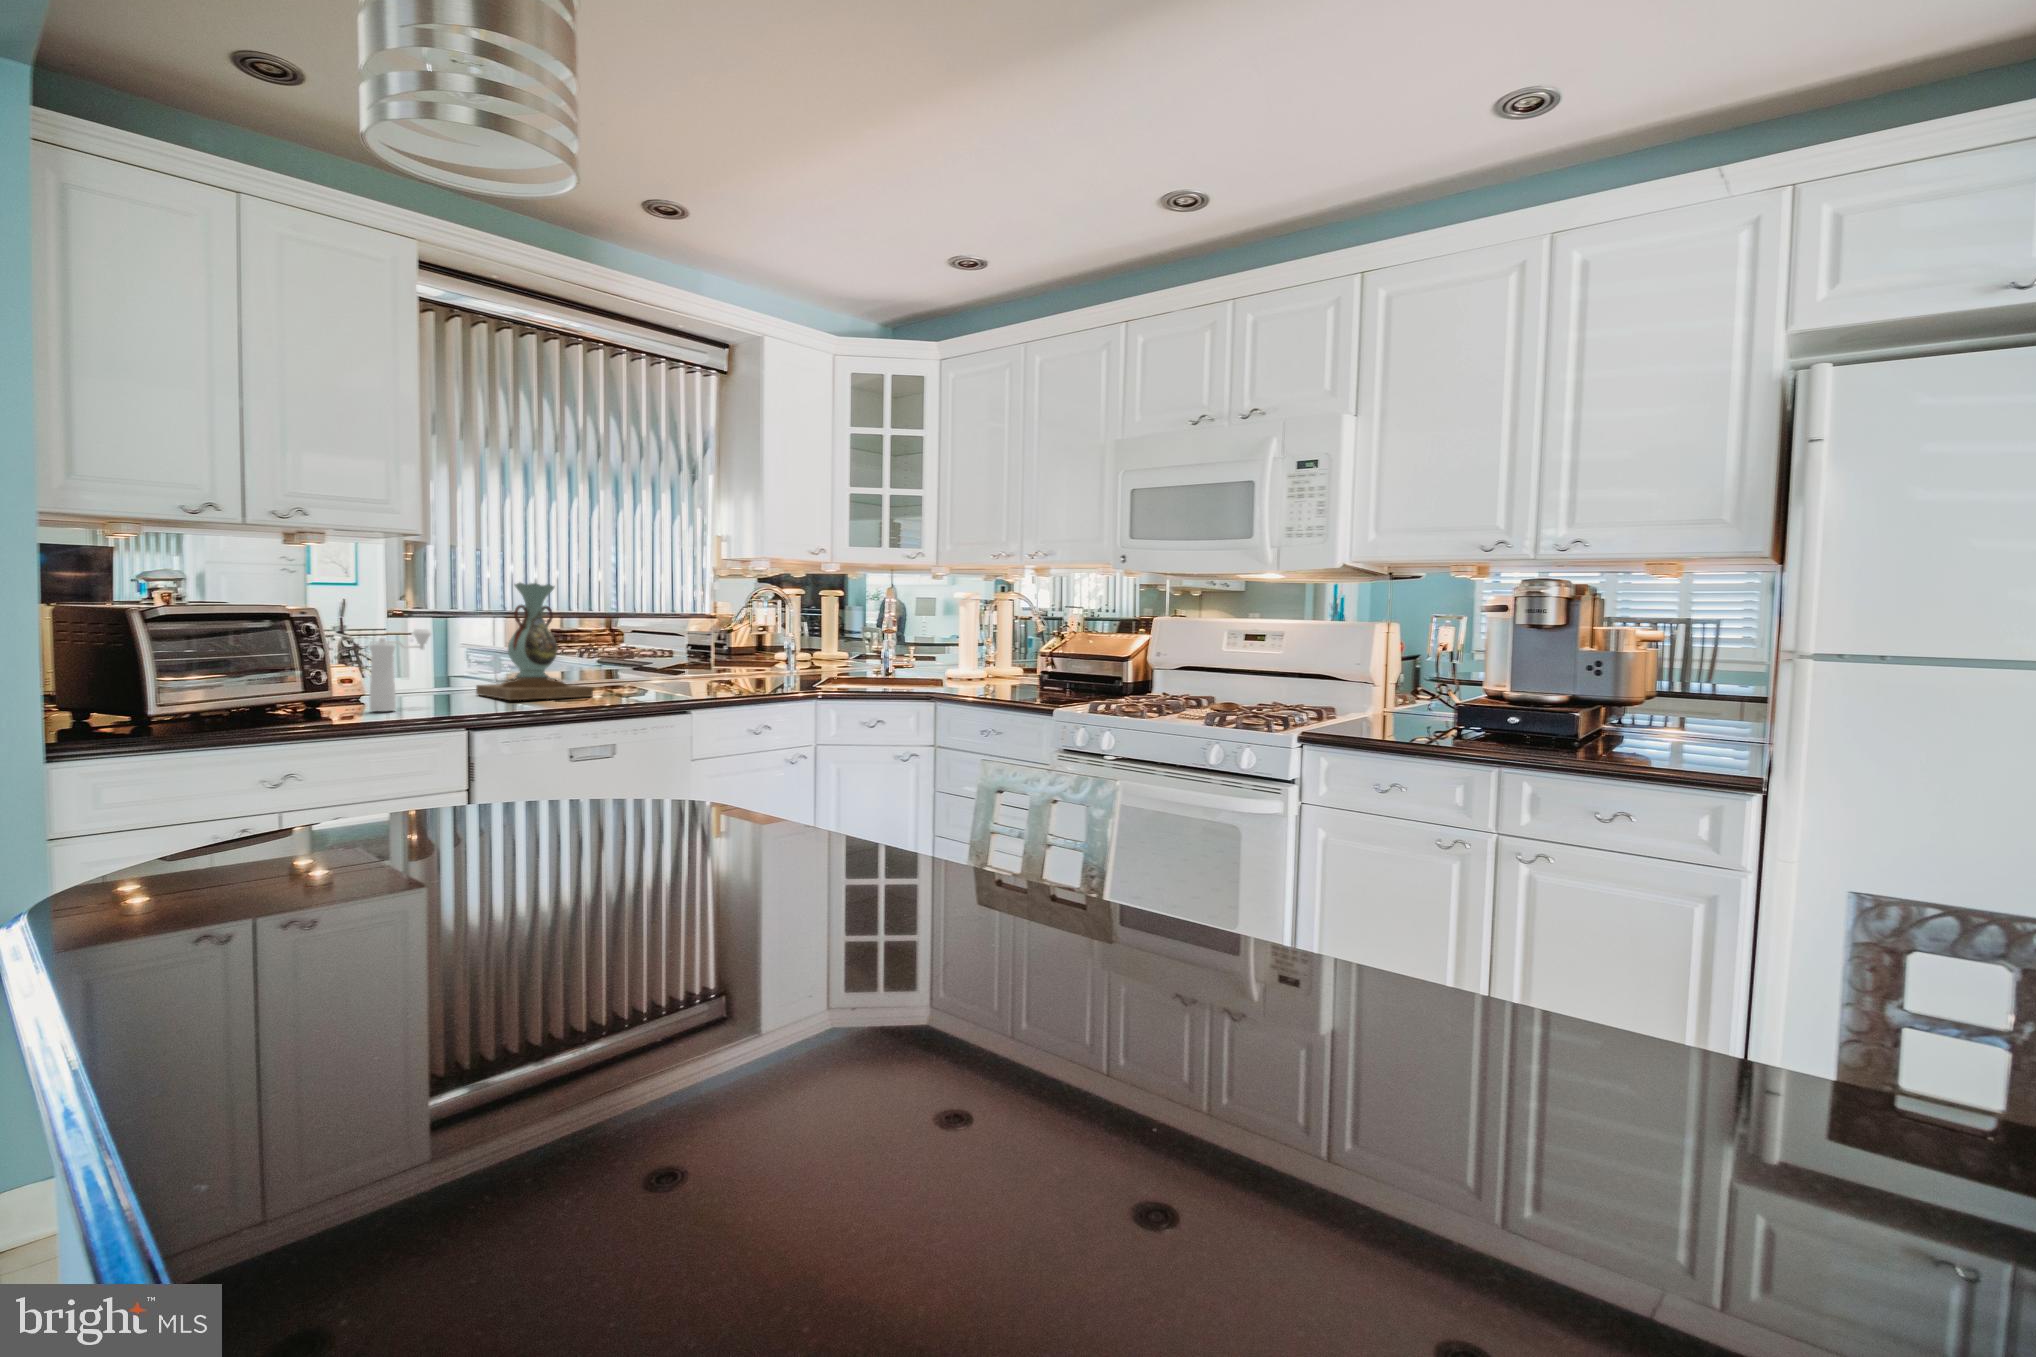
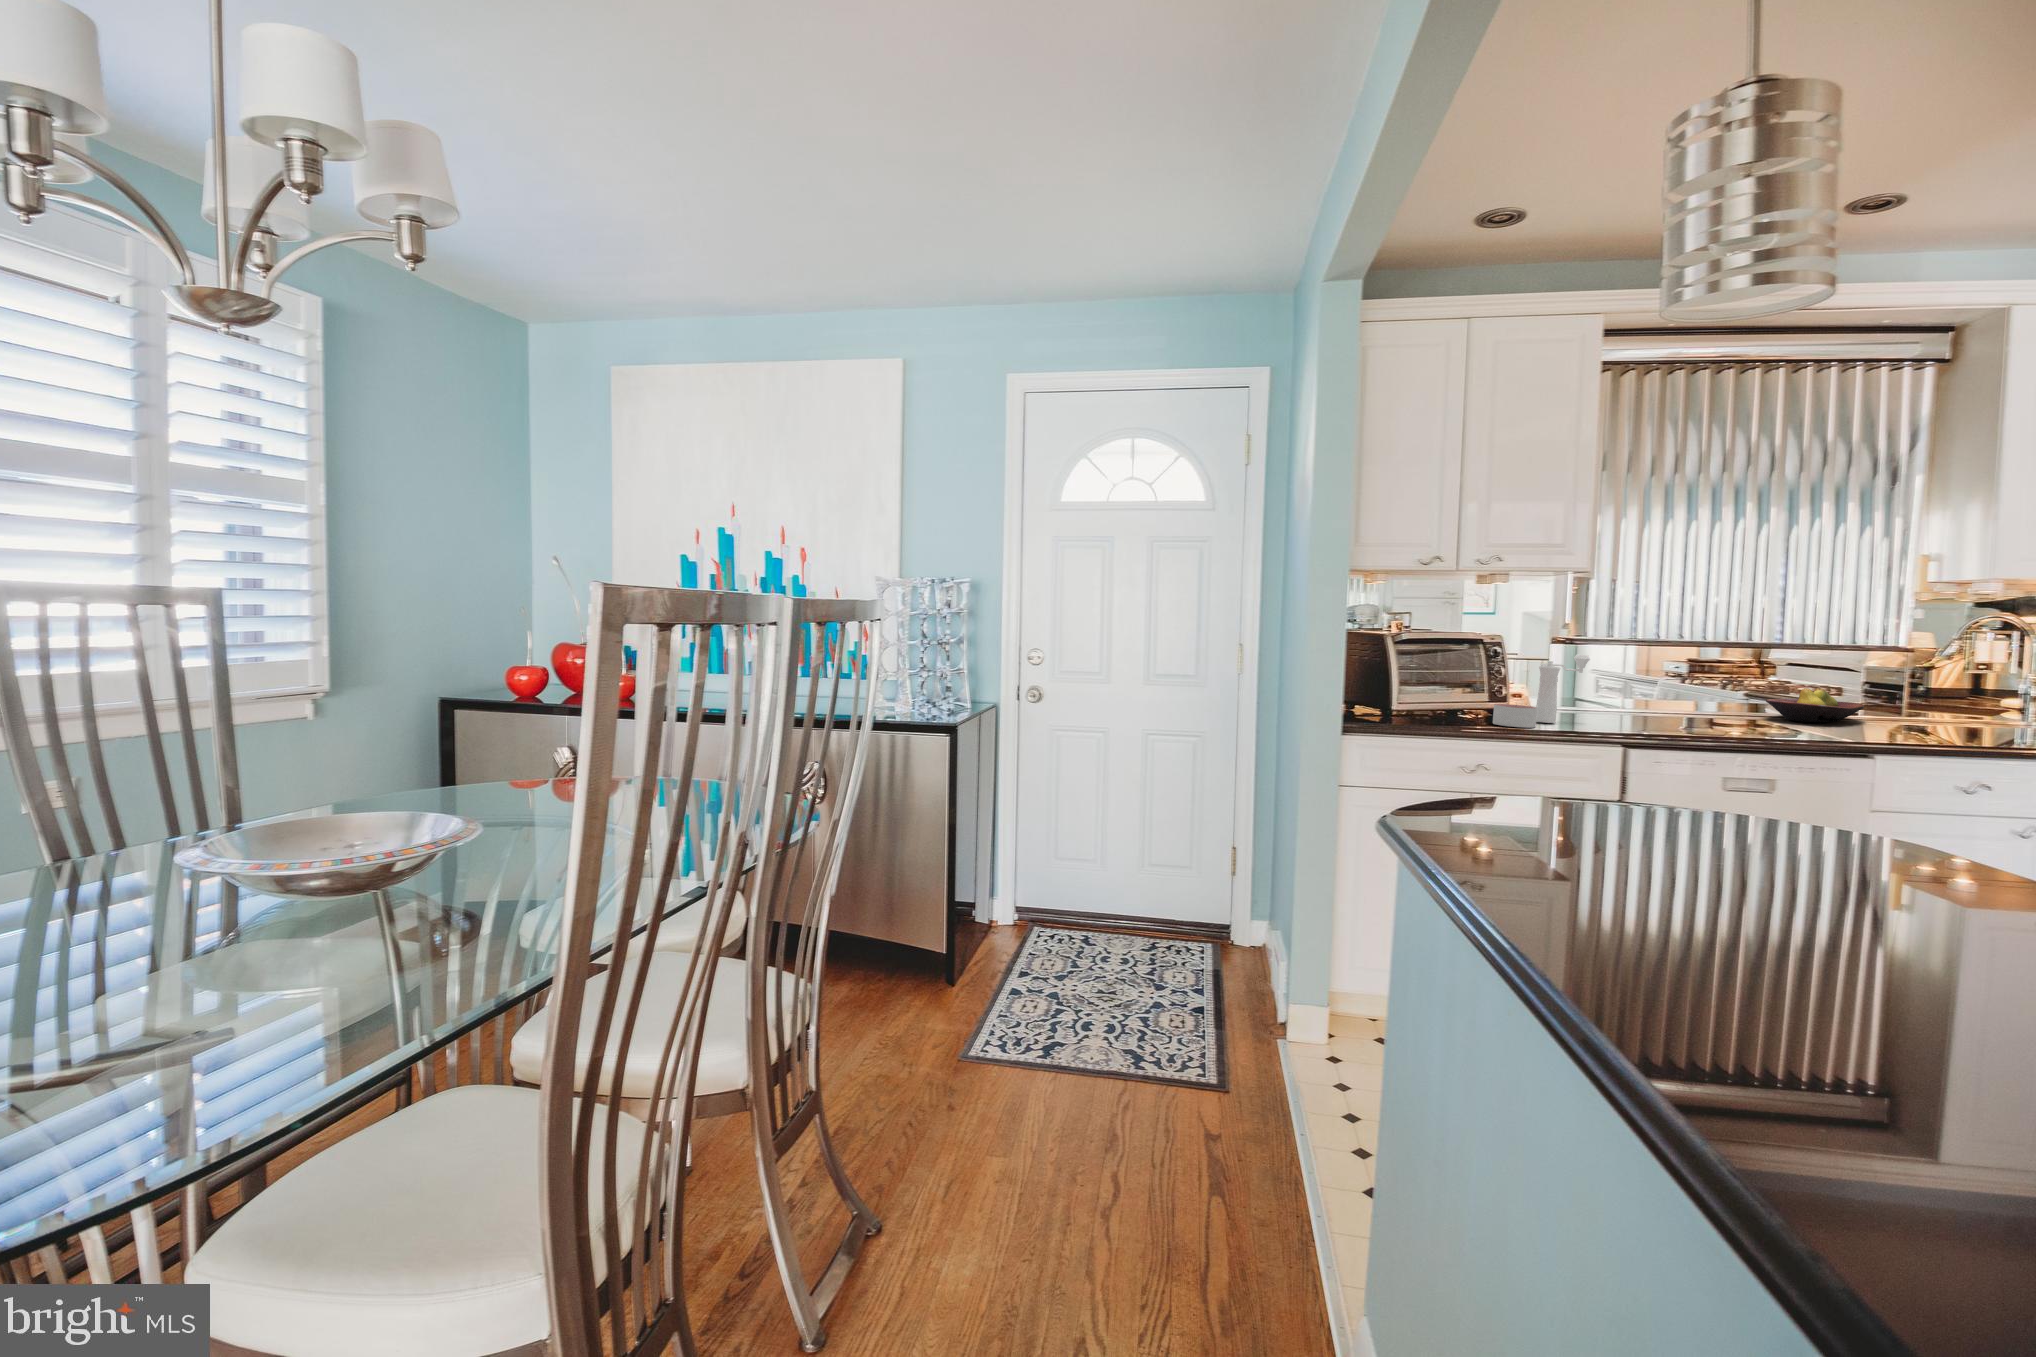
decorative vase: present [508,583,558,679] -> none [1650,612,1706,708]
fruit bowl: none [612,652,688,684] -> present [1766,688,1864,722]
tray: present [476,678,593,700] -> none [1621,705,1745,729]
candle: none [309,694,368,721] -> present [1493,704,1537,728]

